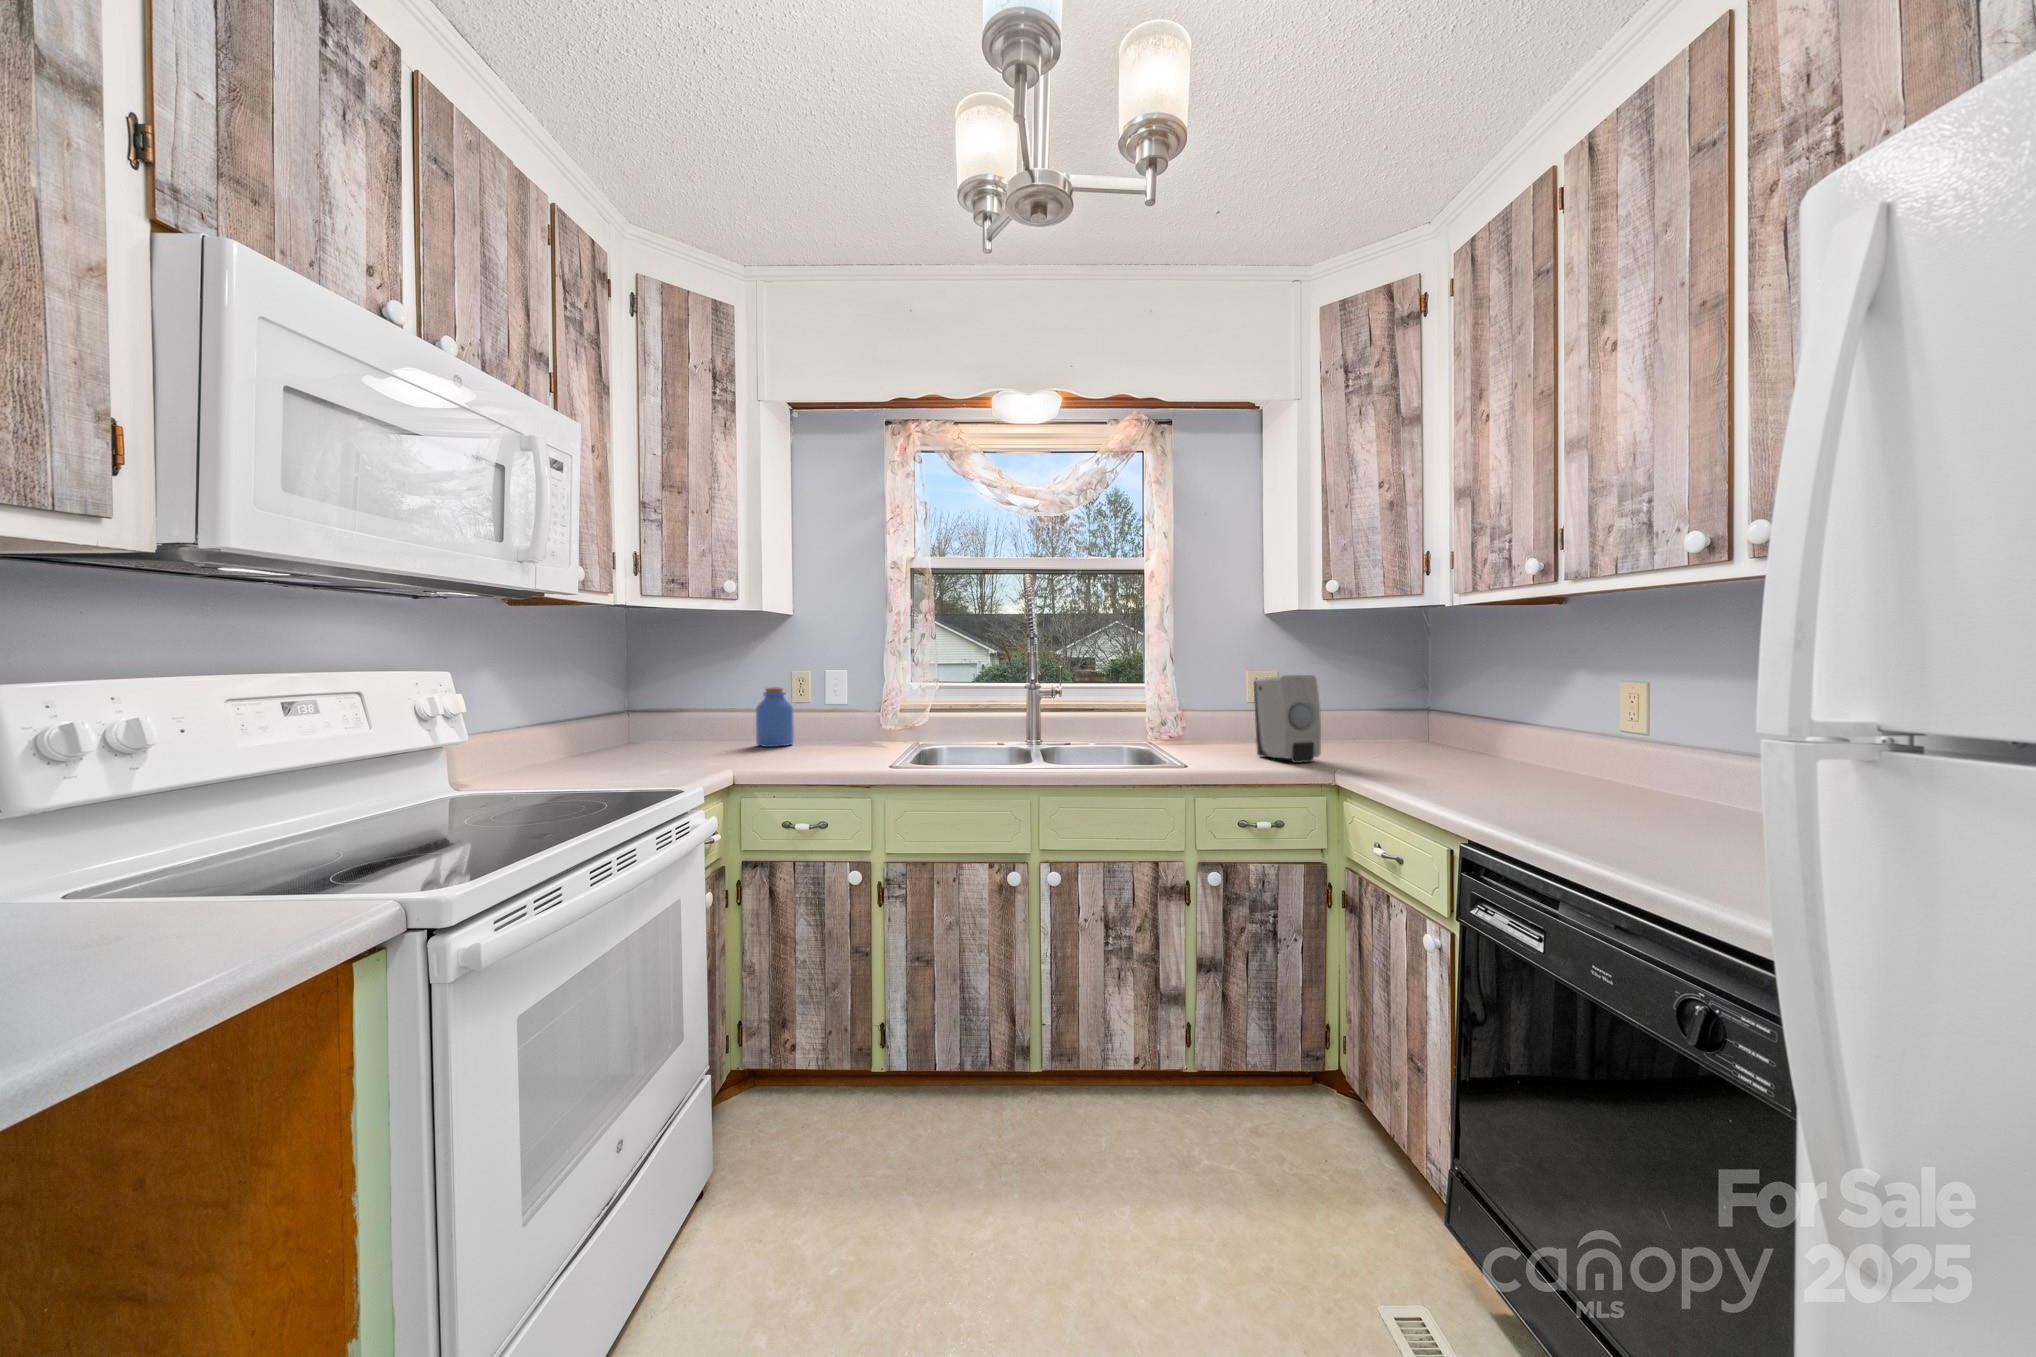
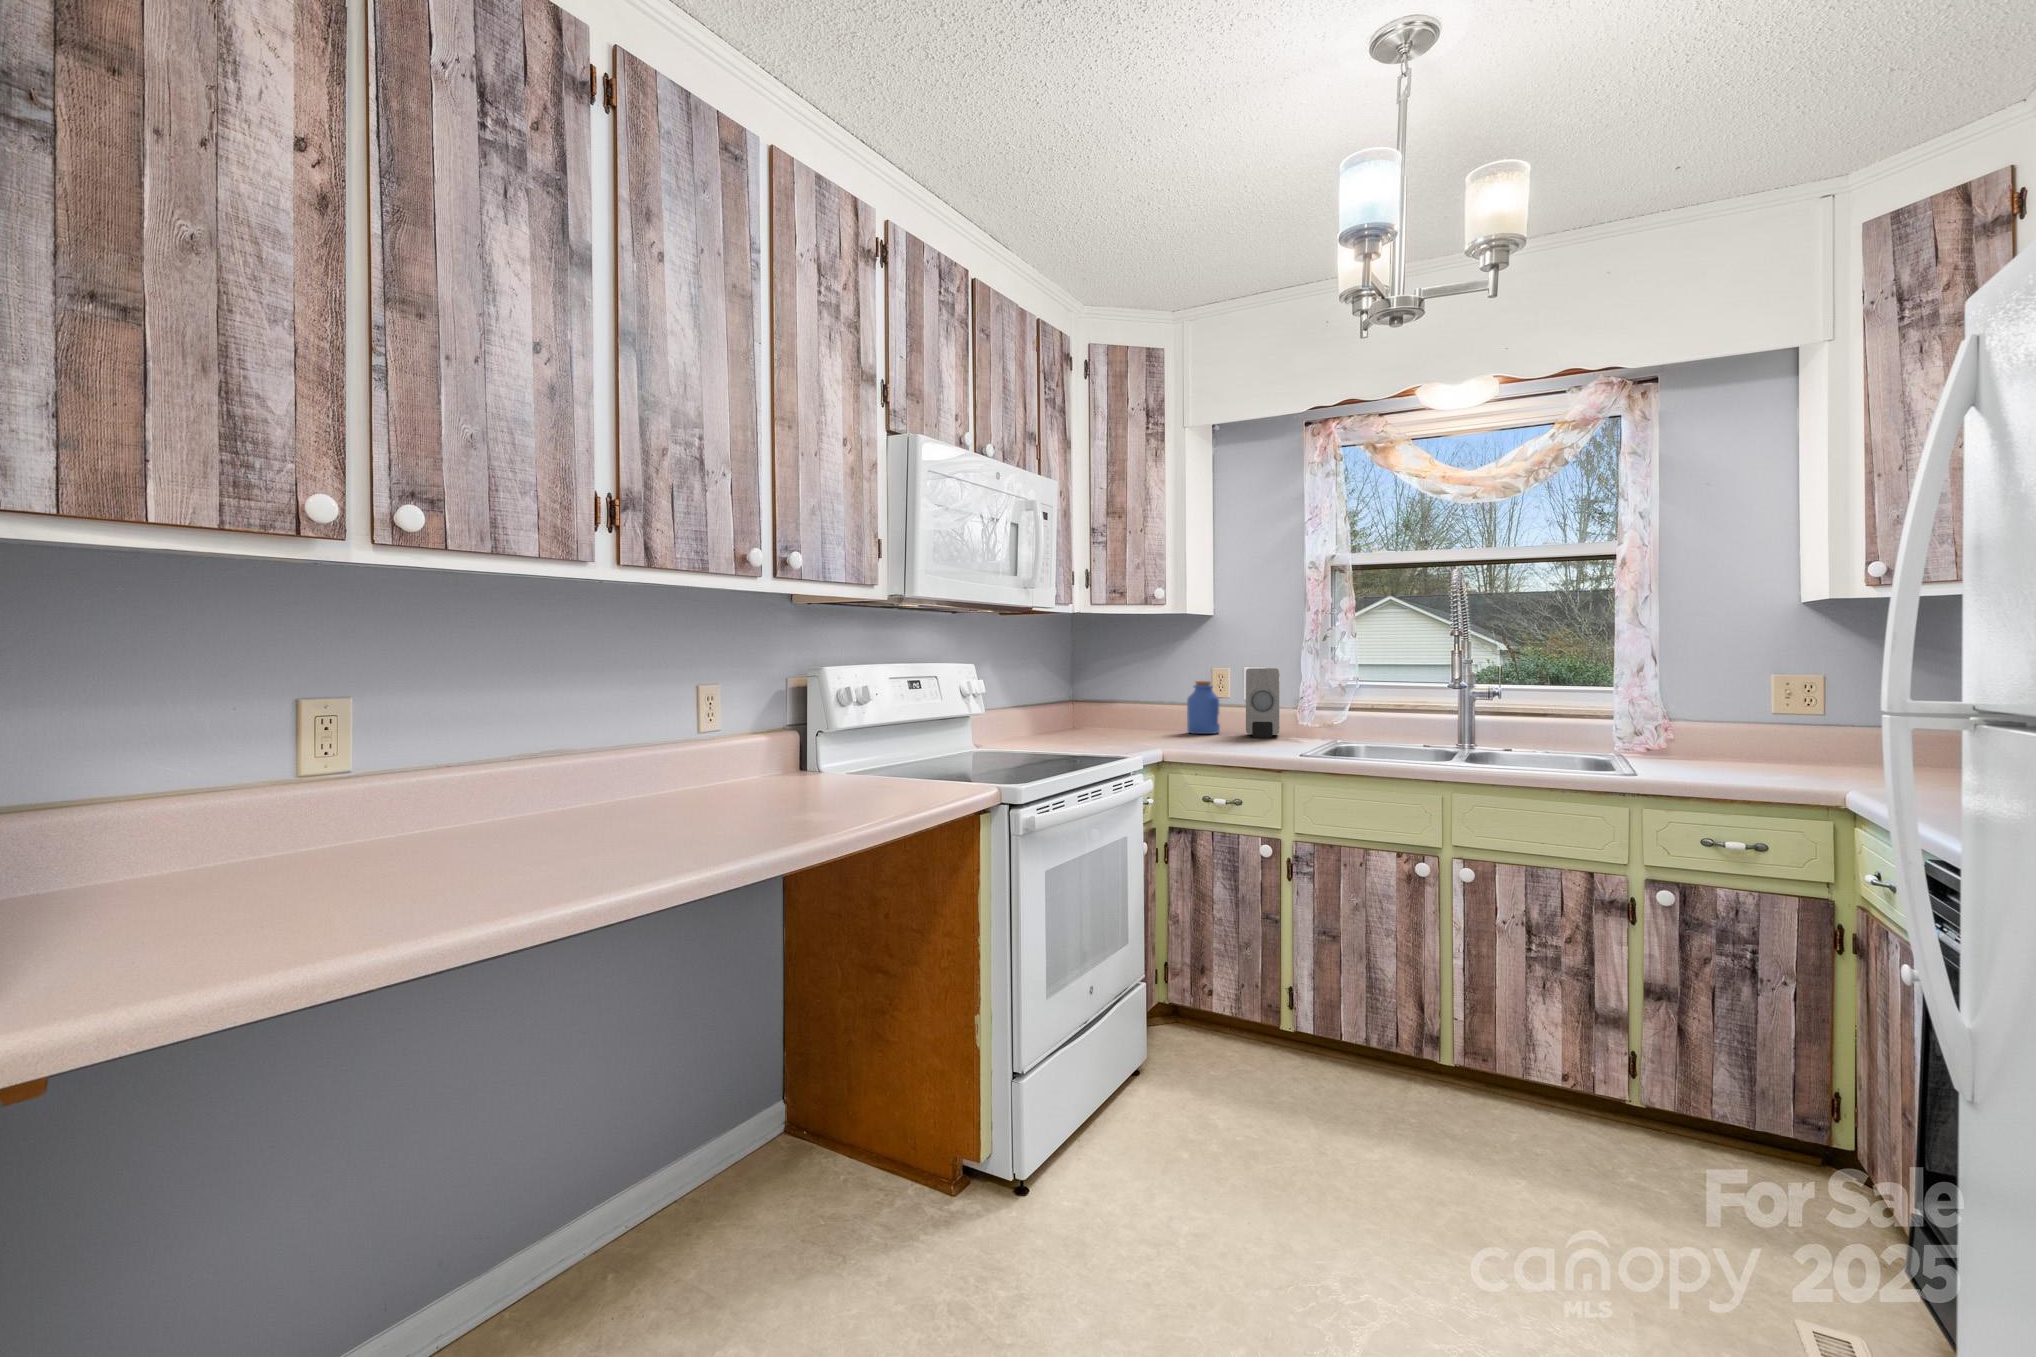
soap dispenser: present [1254,675,1321,763] -> present [1246,668,1280,738]

